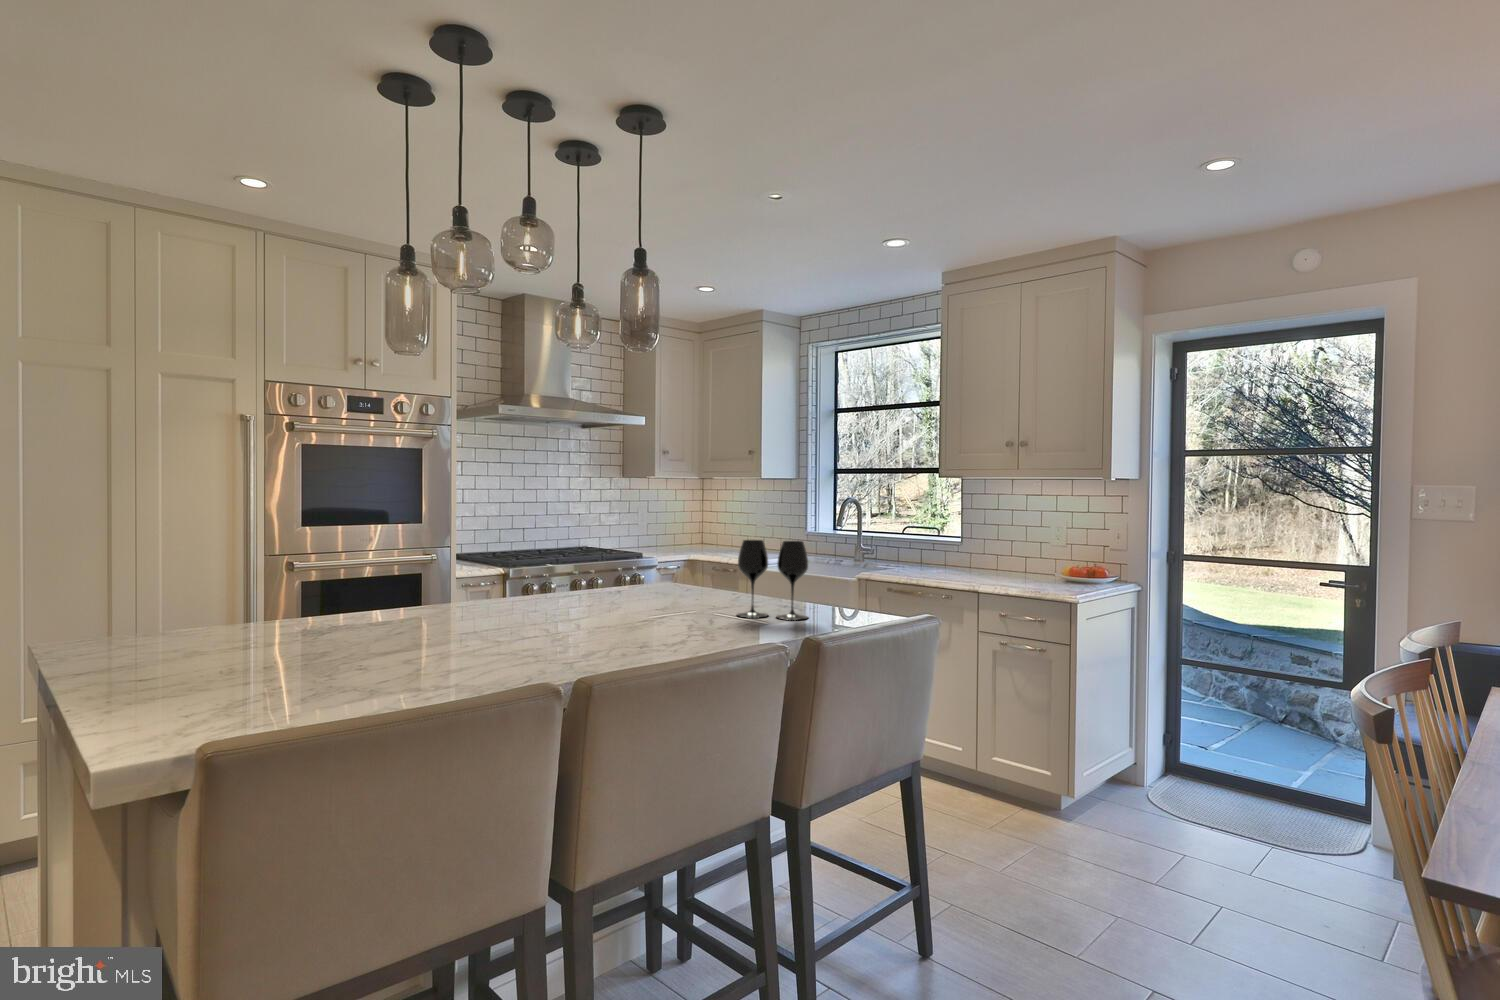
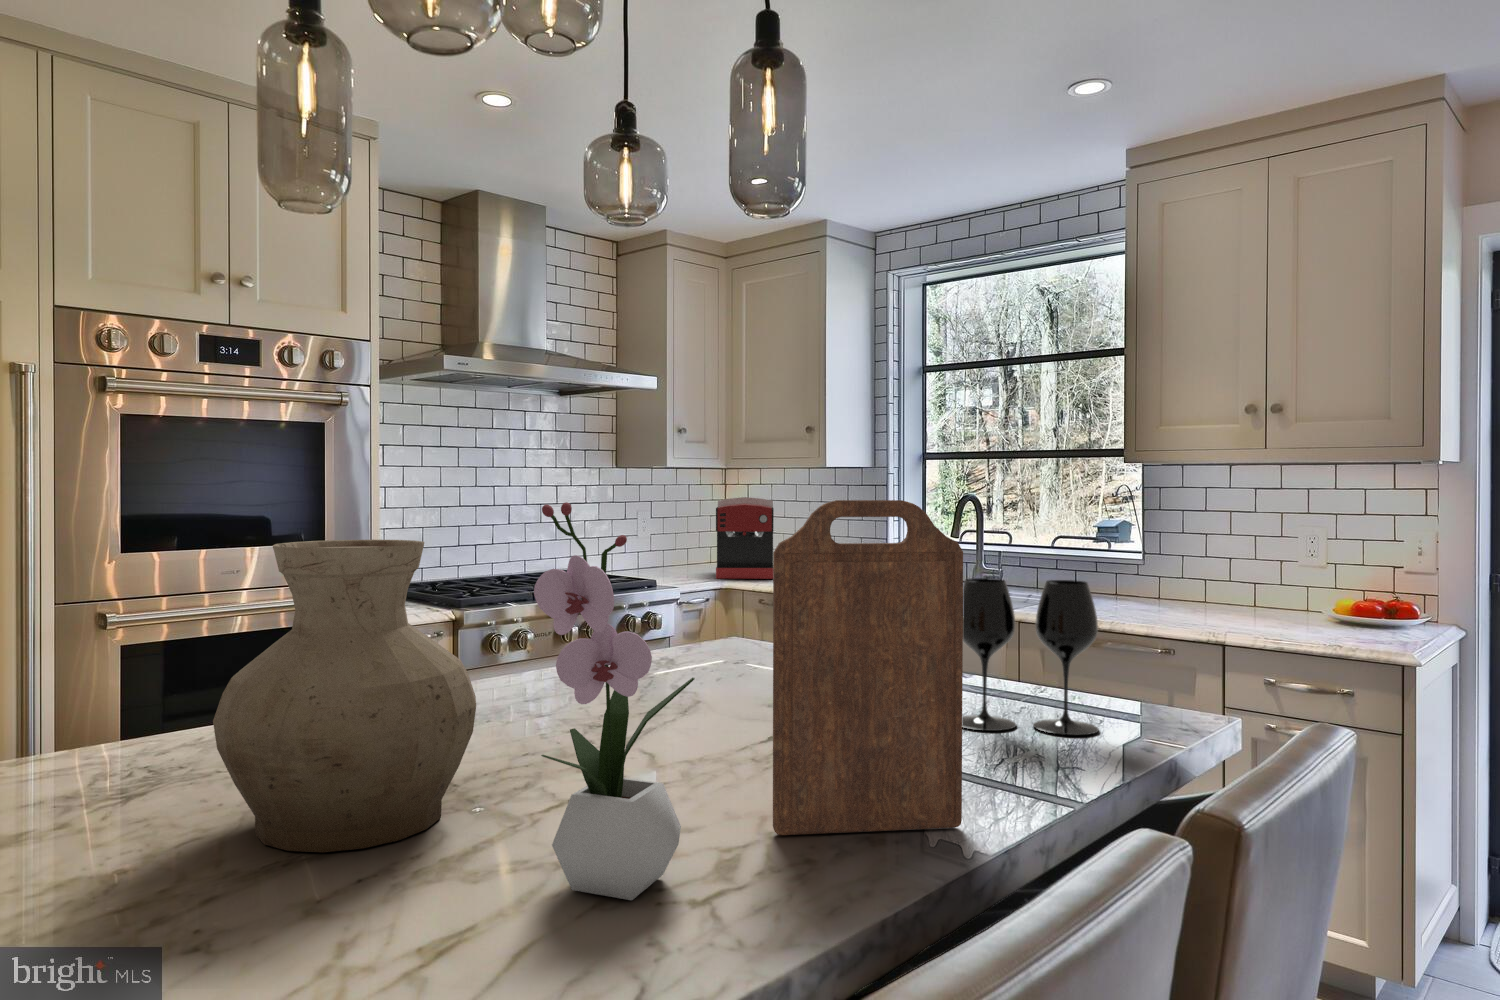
flower arrangement: none [489,496,562,658] -> present [534,502,695,900]
cutting board: none [604,497,692,645] -> present [773,500,963,835]
coffee maker: none [686,498,729,554] -> present [716,497,774,579]
vase: none [360,513,478,645] -> present [213,540,476,852]

